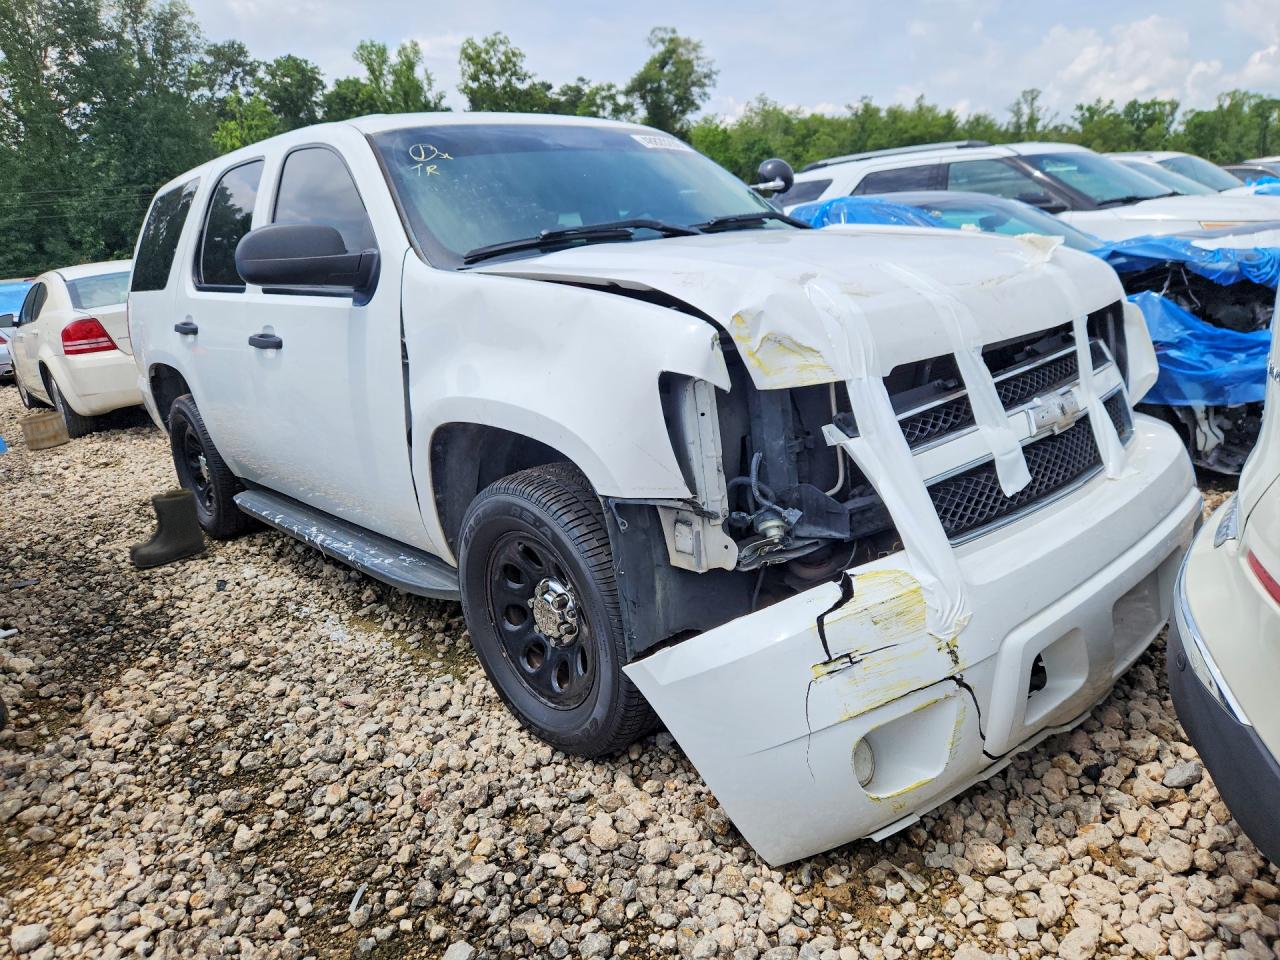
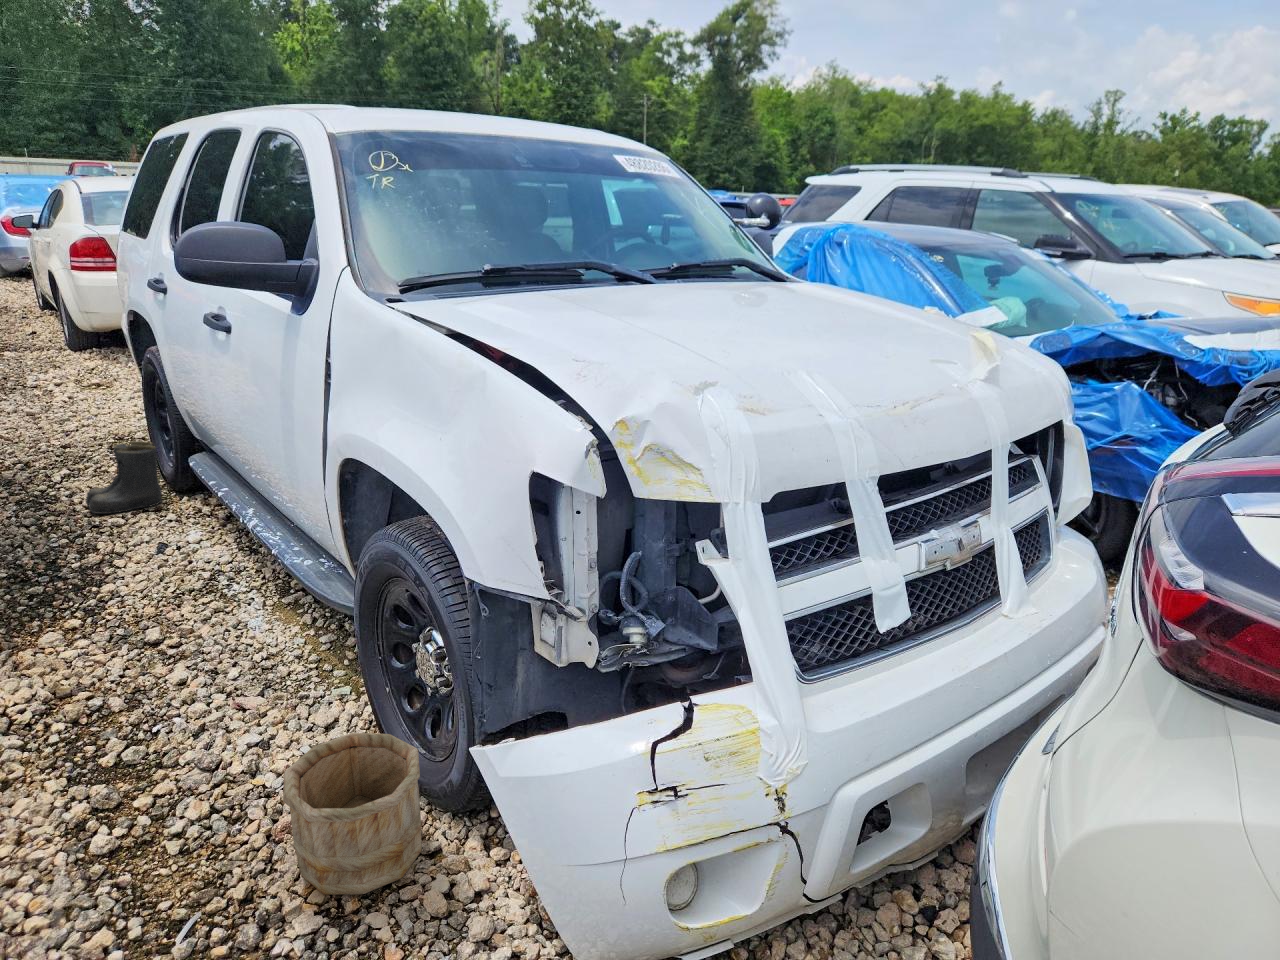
wooden bucket: present [18,412,69,450] -> present [283,733,422,895]

